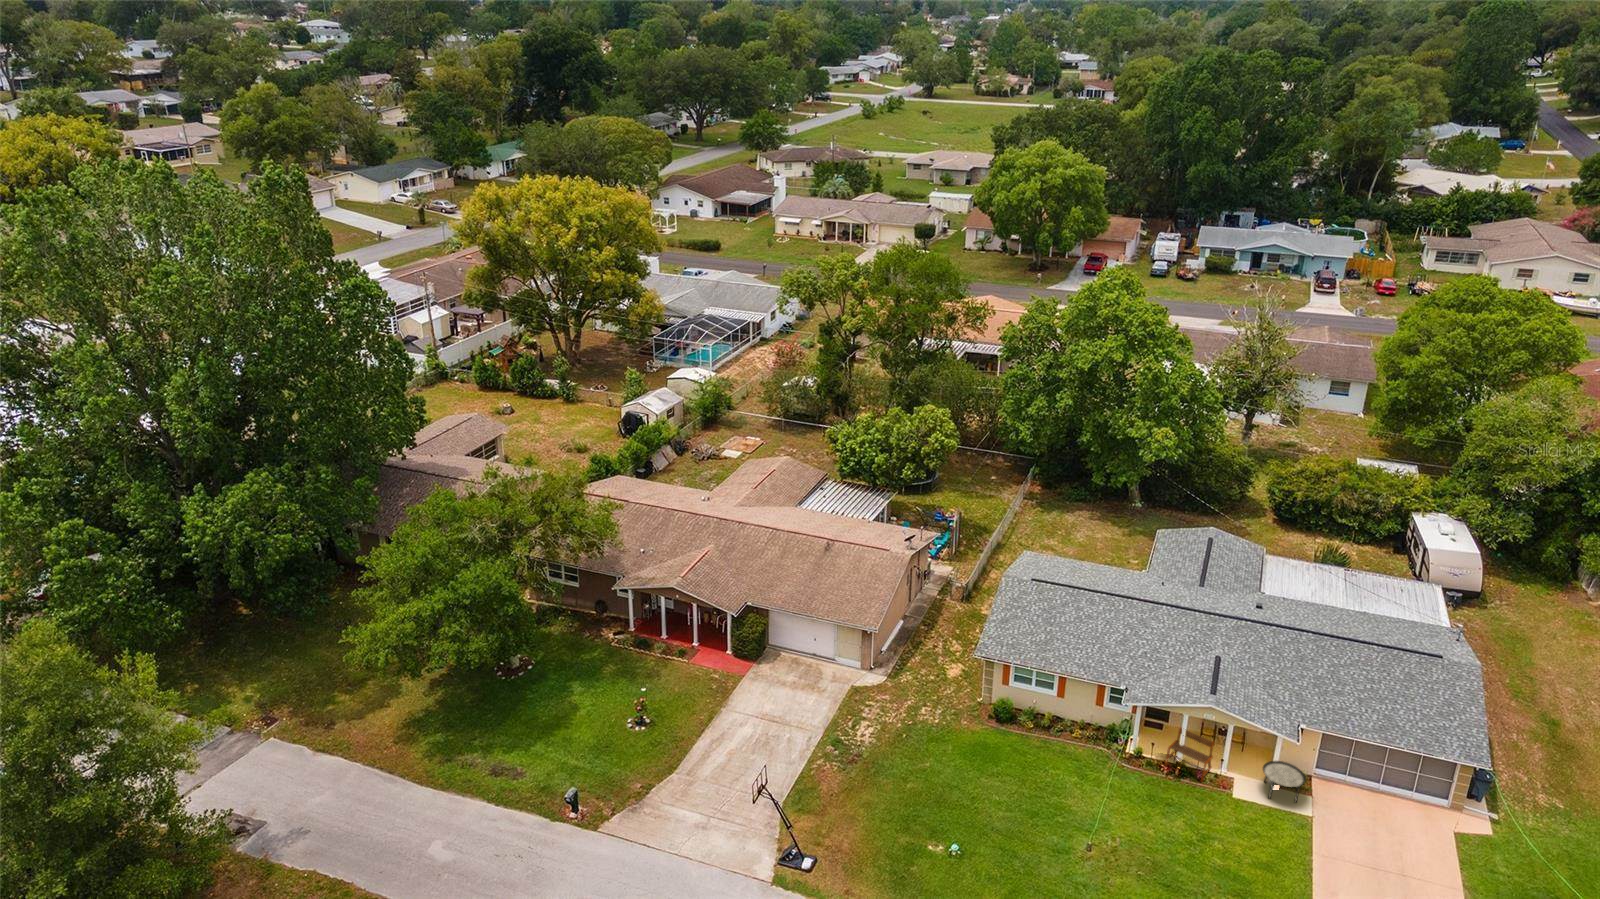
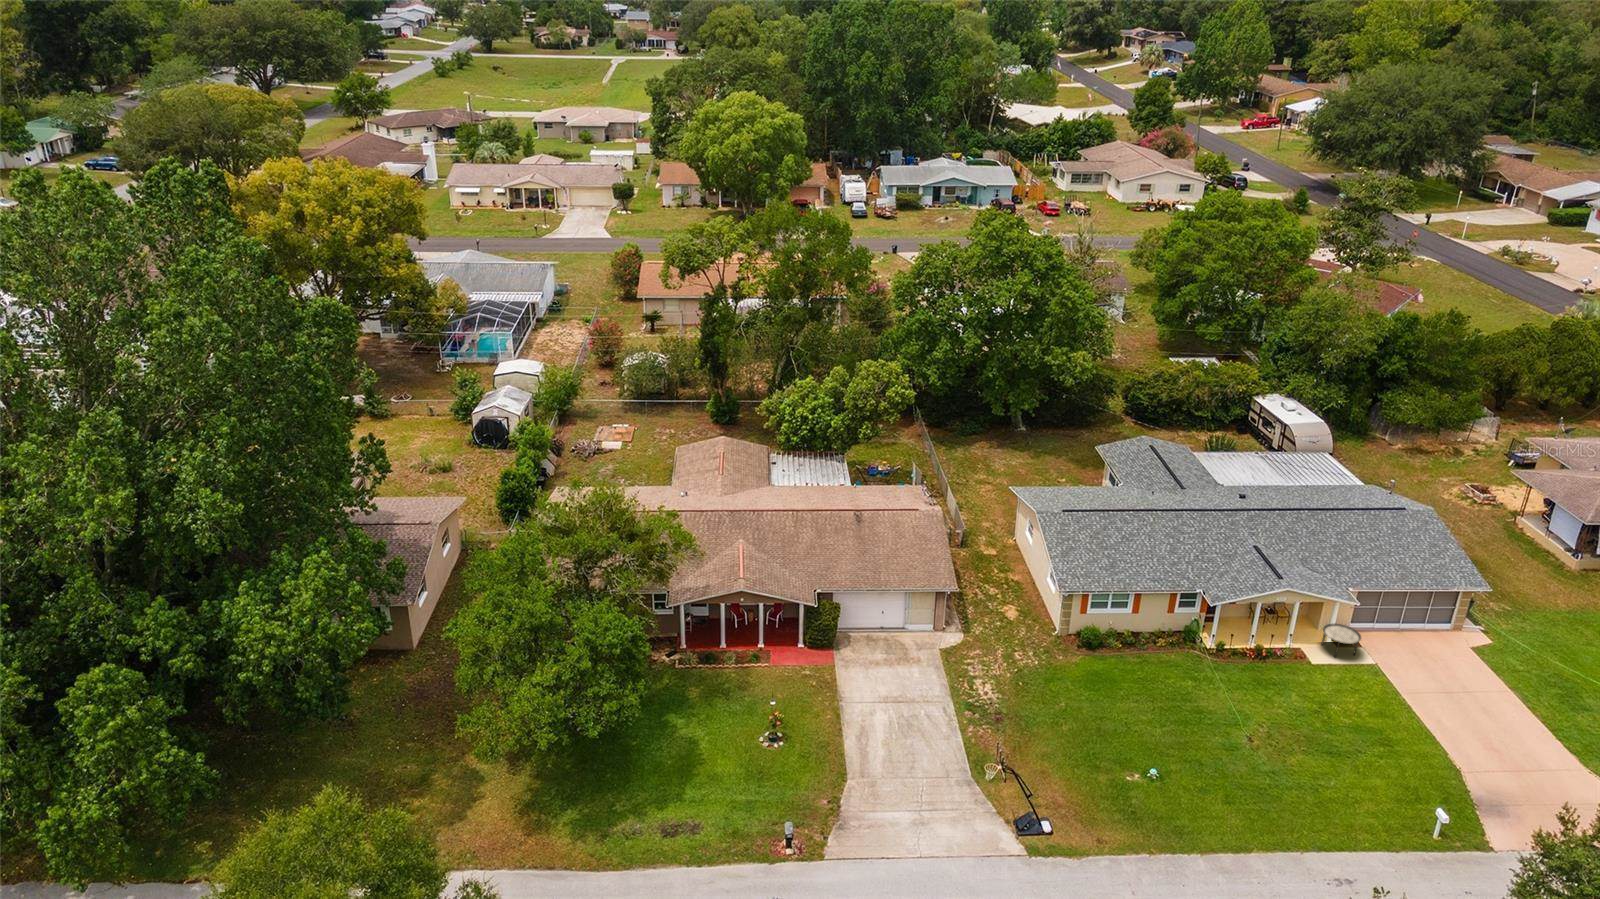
bench: present [1165,728,1214,782] -> none [1243,614,1284,658]

